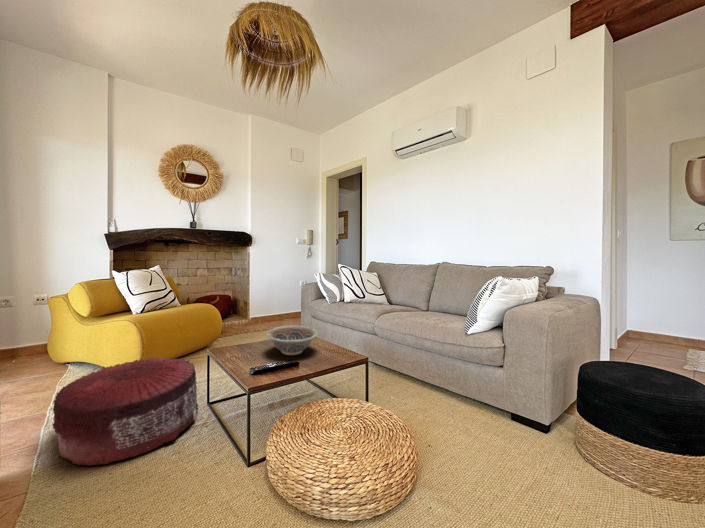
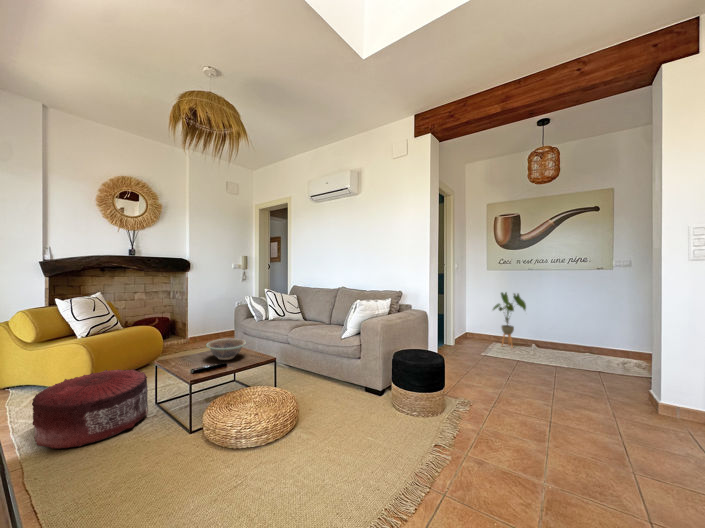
house plant: none [630,278,694,355] -> present [493,293,526,347]

